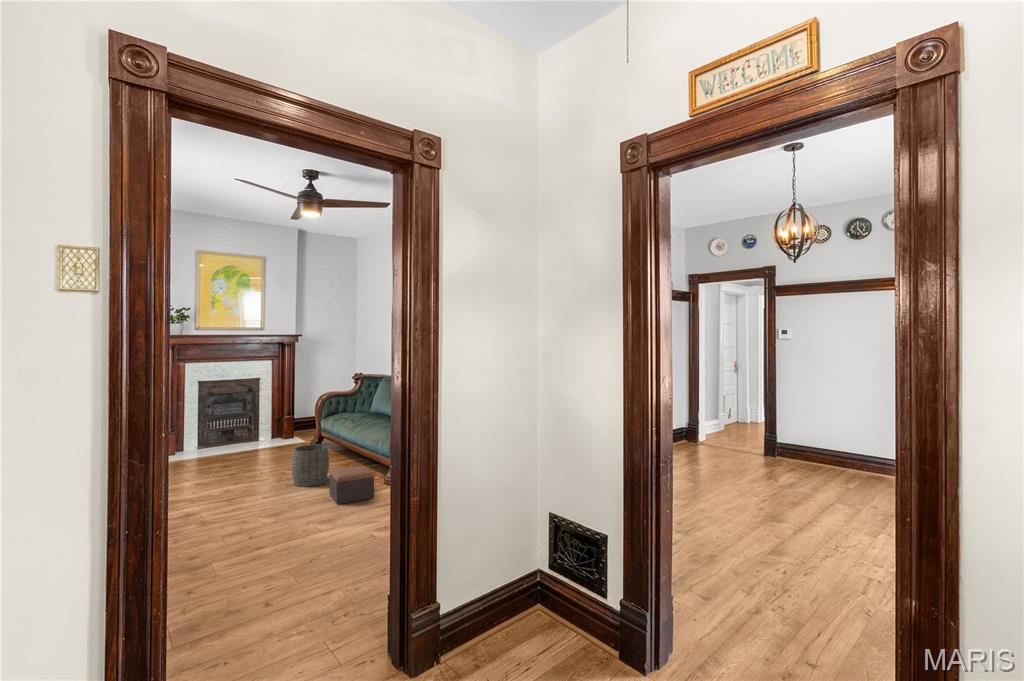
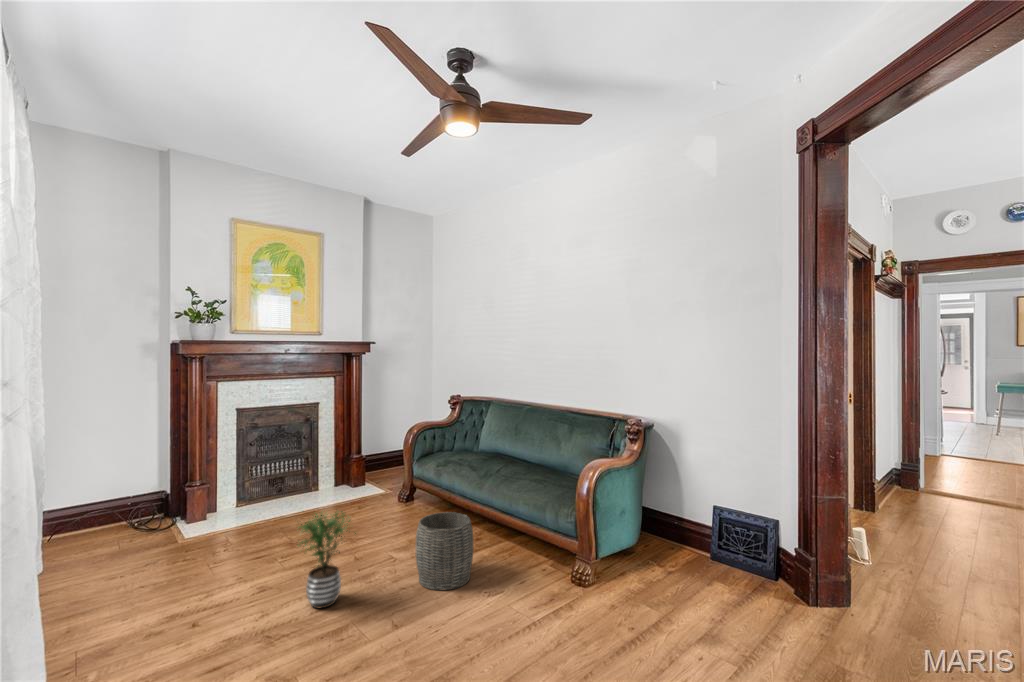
potted plant: none [213,437,252,492] -> present [298,511,356,608]
footstool: present [329,466,374,504] -> none [499,555,585,640]

